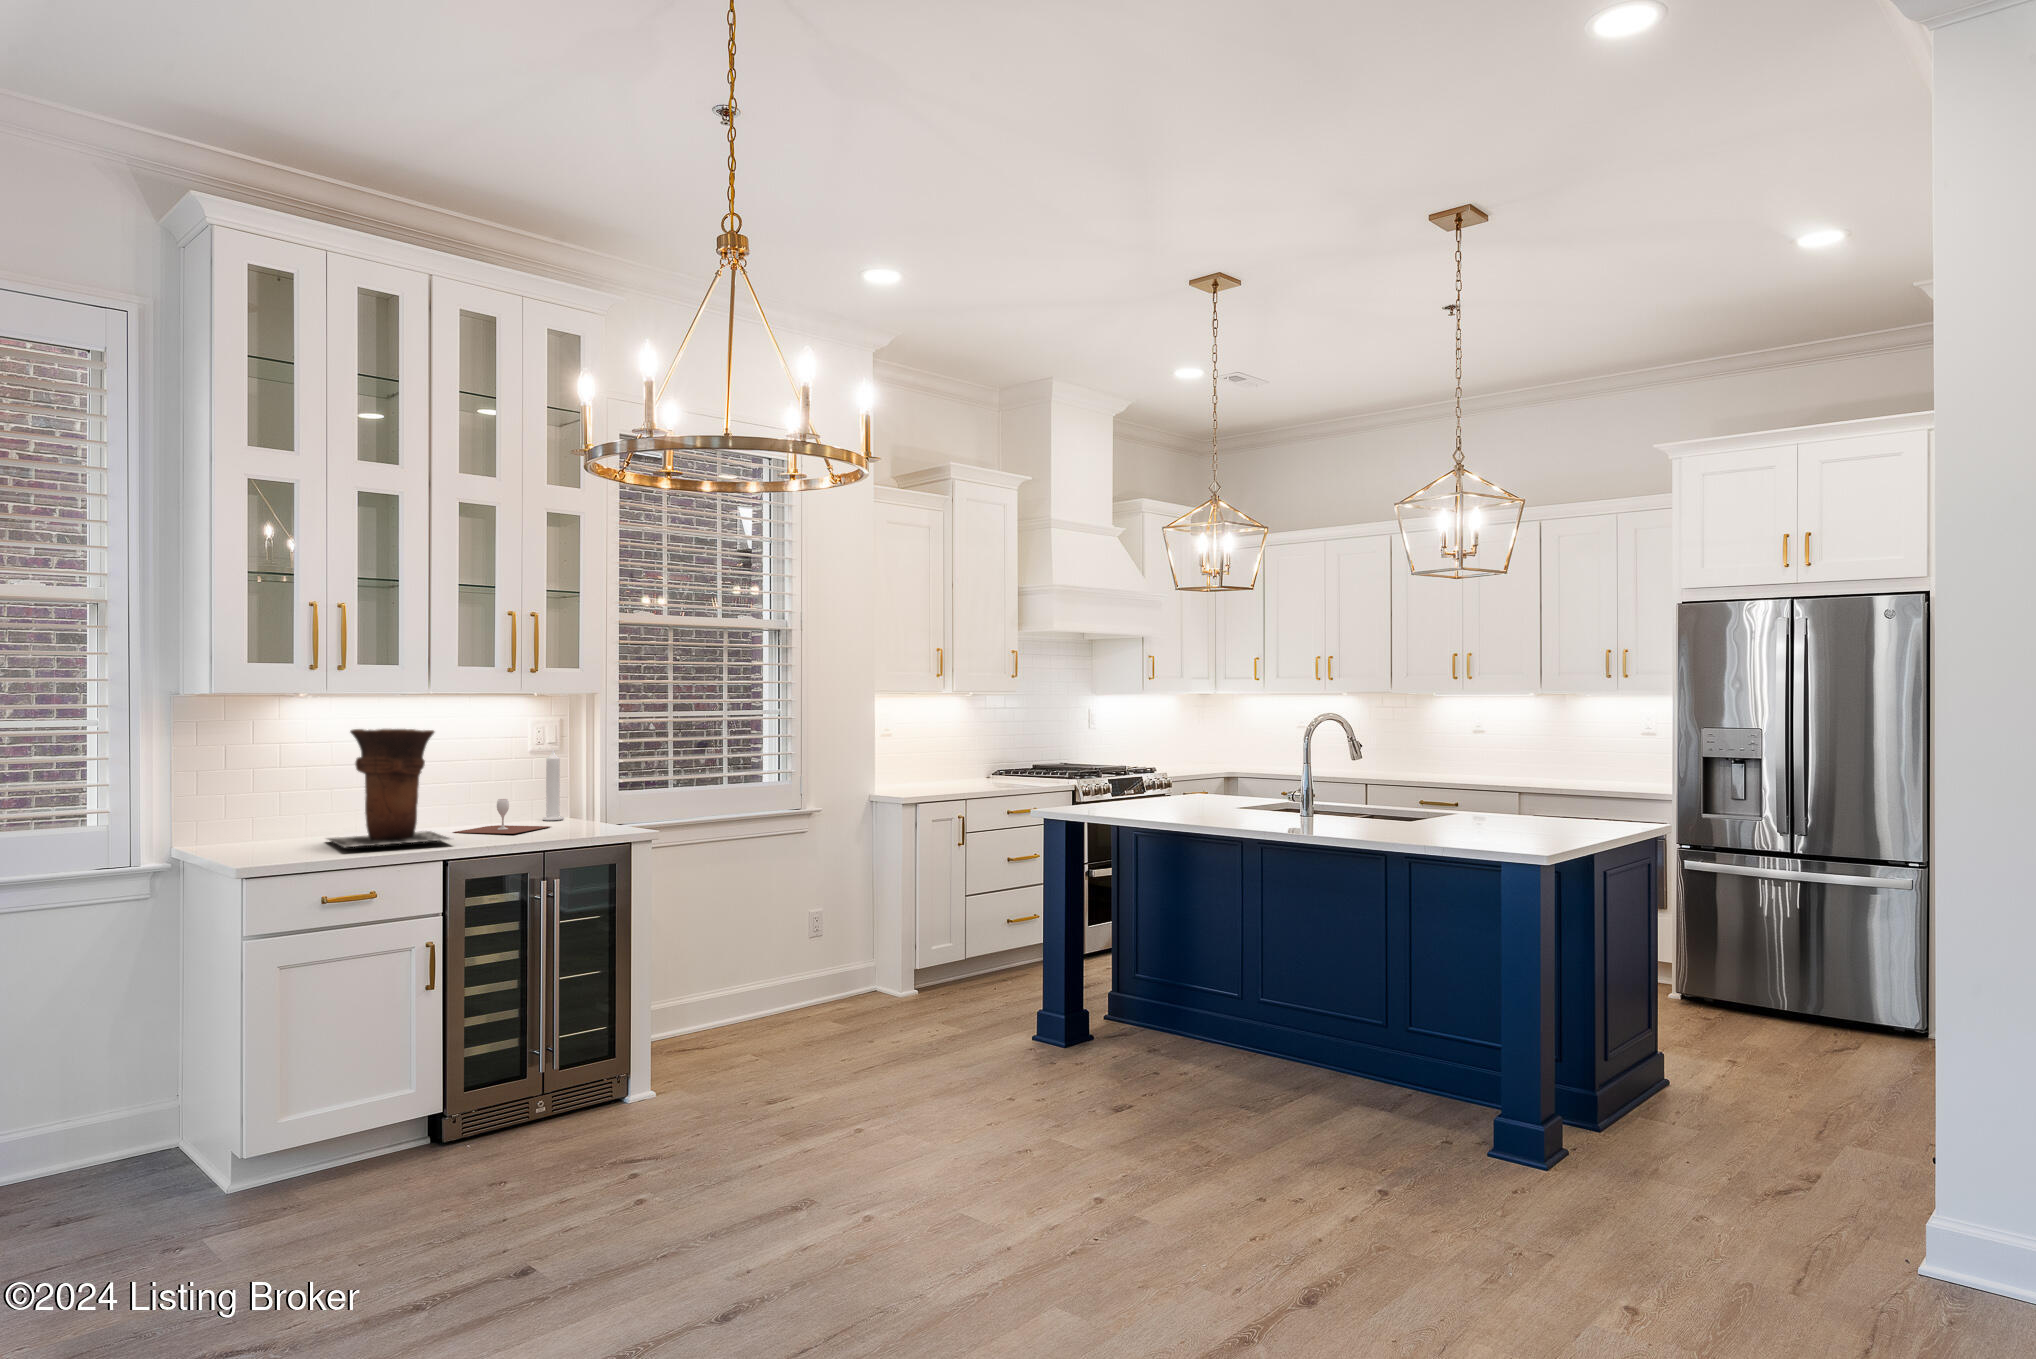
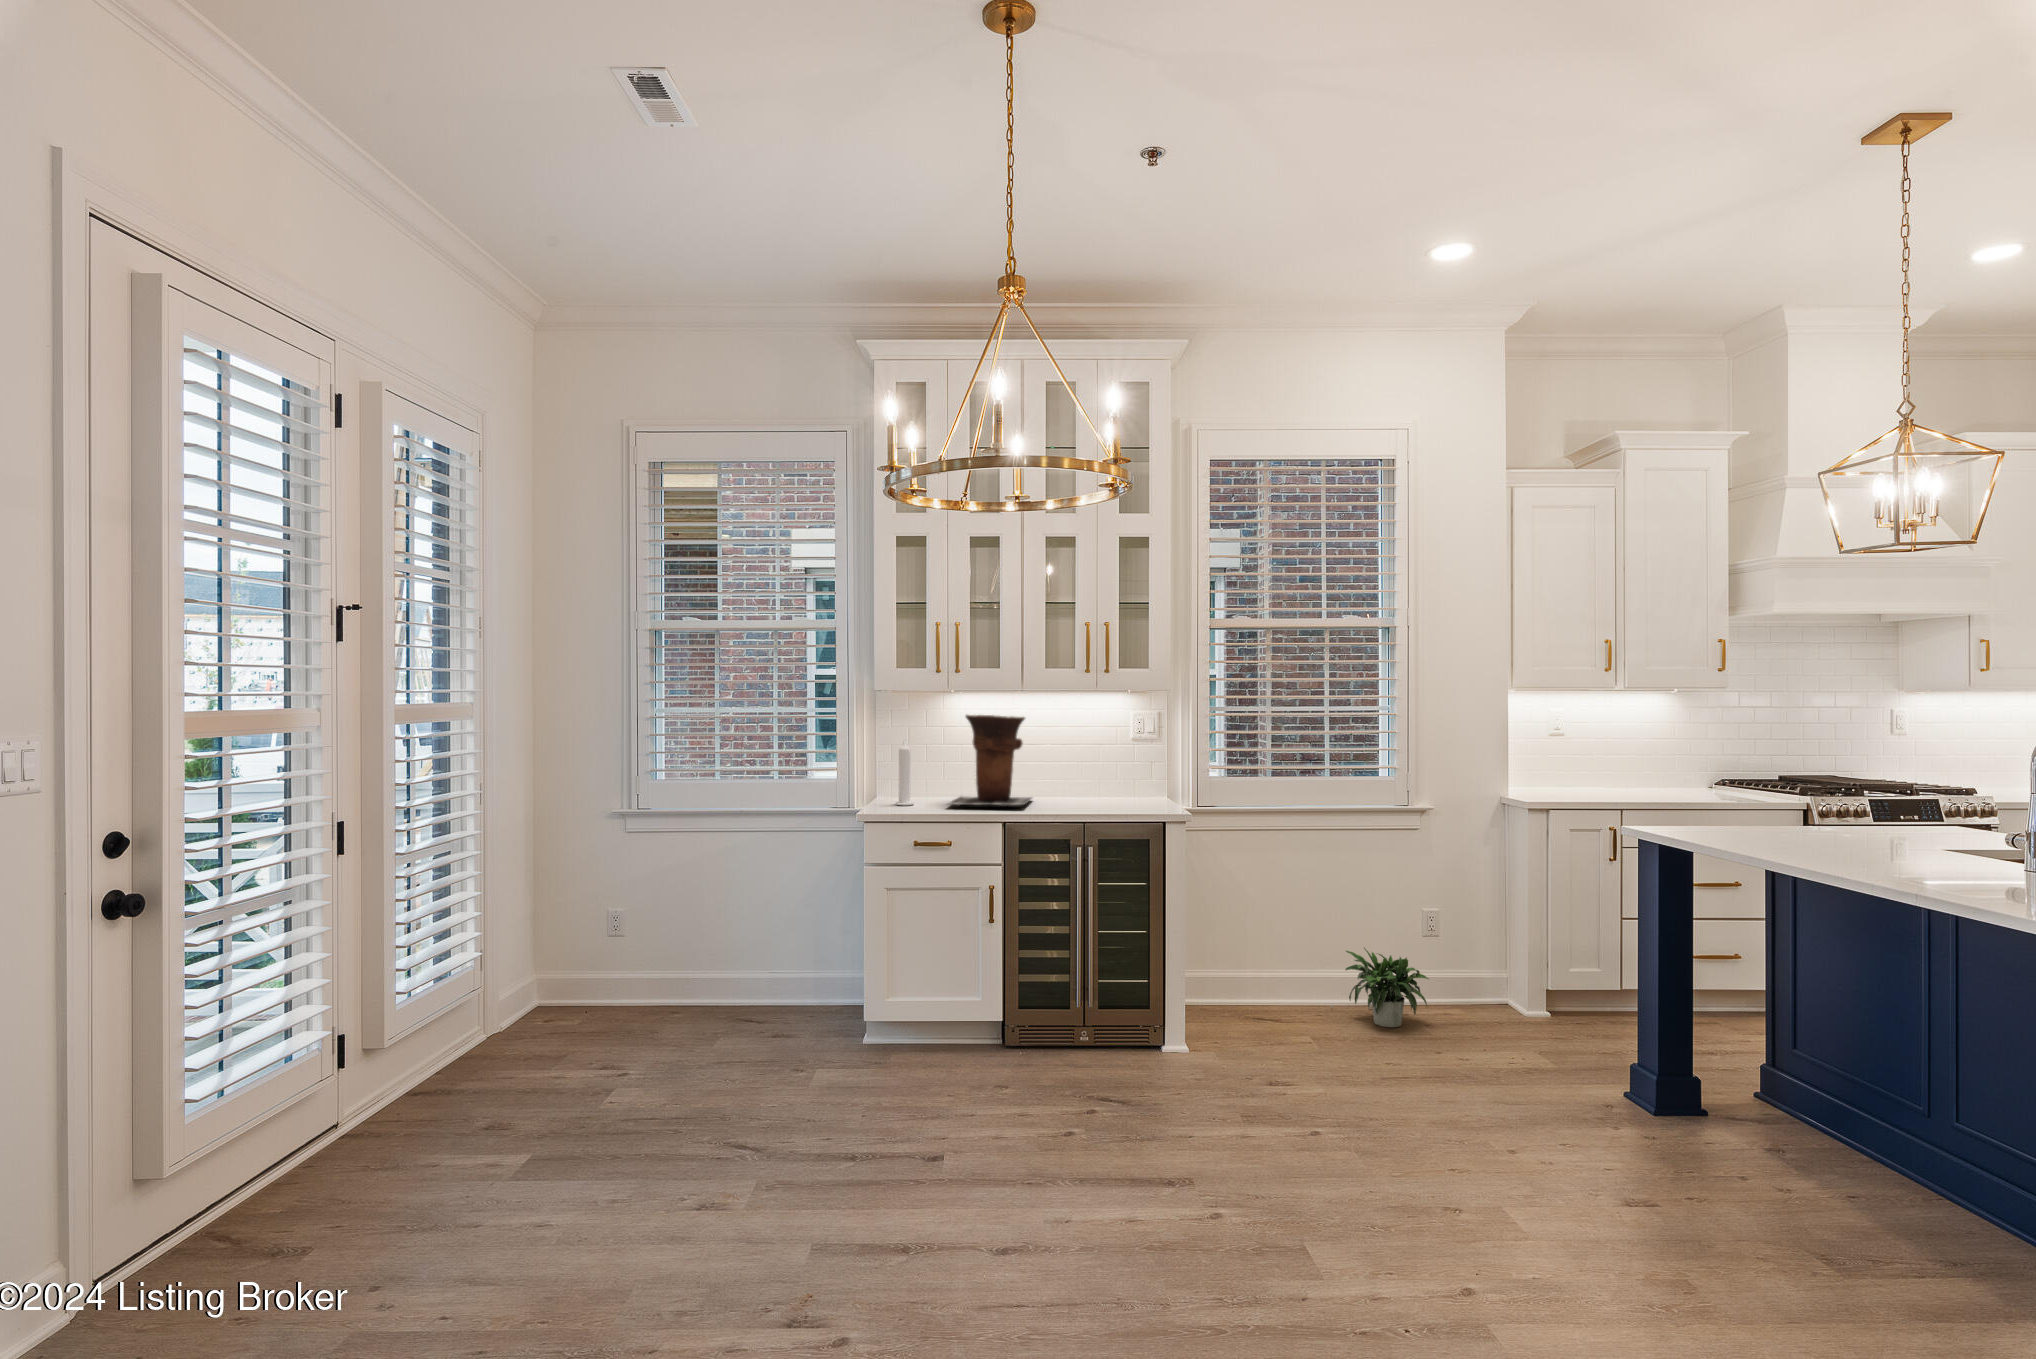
candle: present [542,749,564,820] -> present [895,740,914,805]
wine glass: present [455,799,550,834] -> none [1053,775,1131,805]
potted plant: none [735,956,843,1031] -> present [1330,948,1429,1027]

